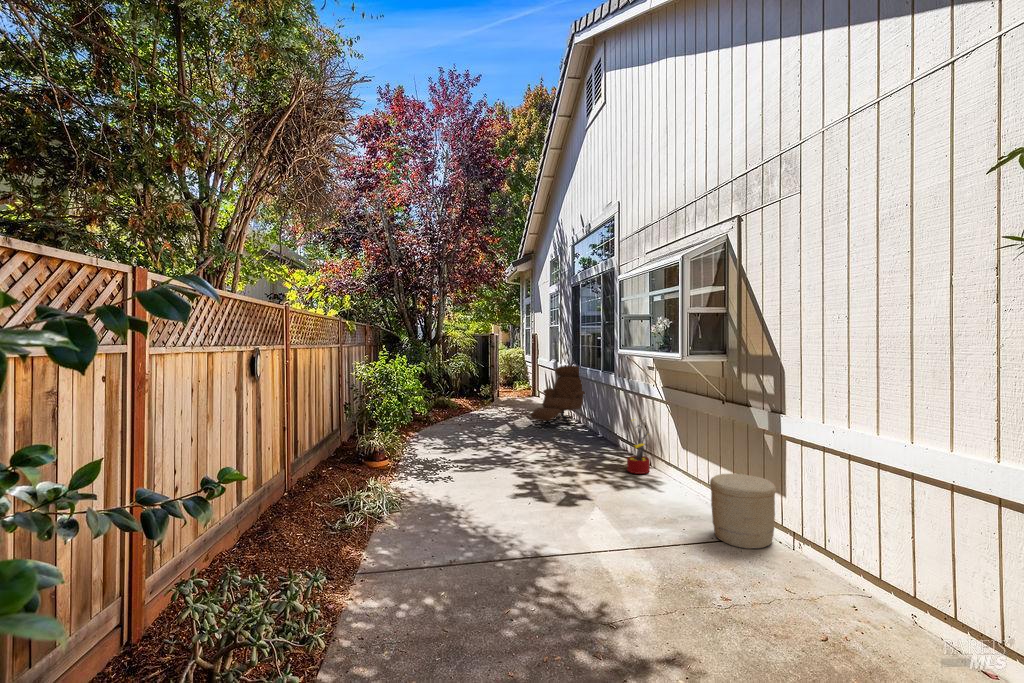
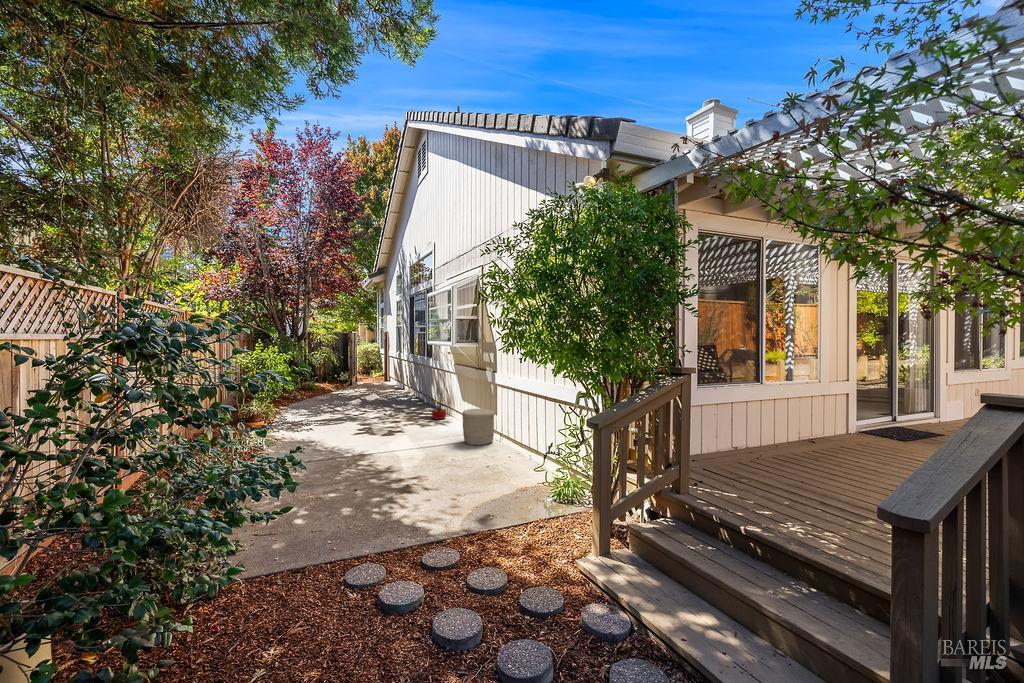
lounge chair: present [531,366,585,428] -> none [376,355,419,399]

